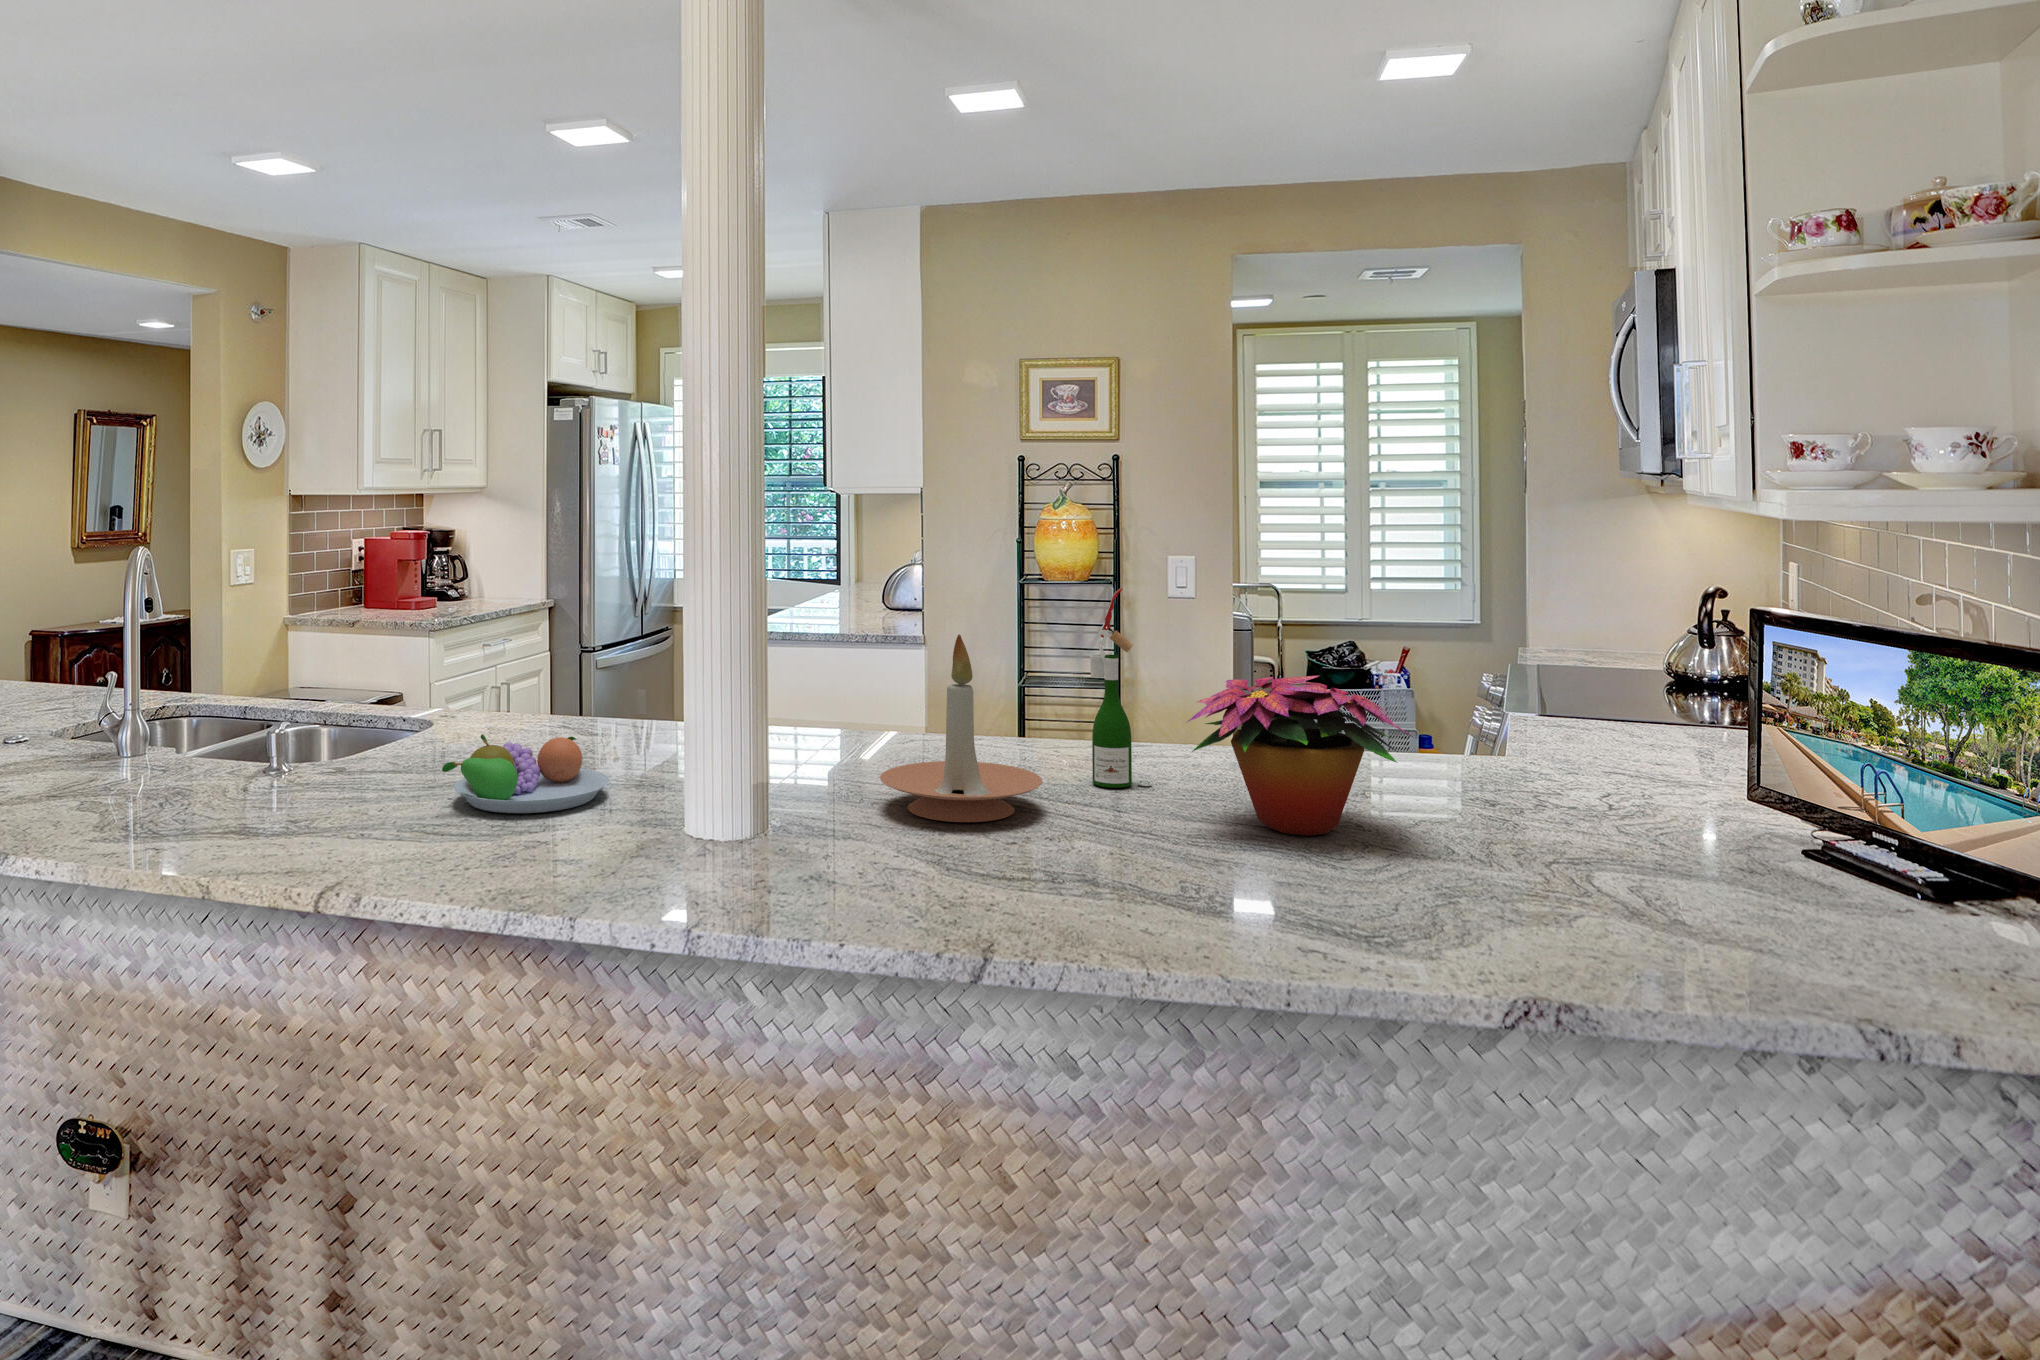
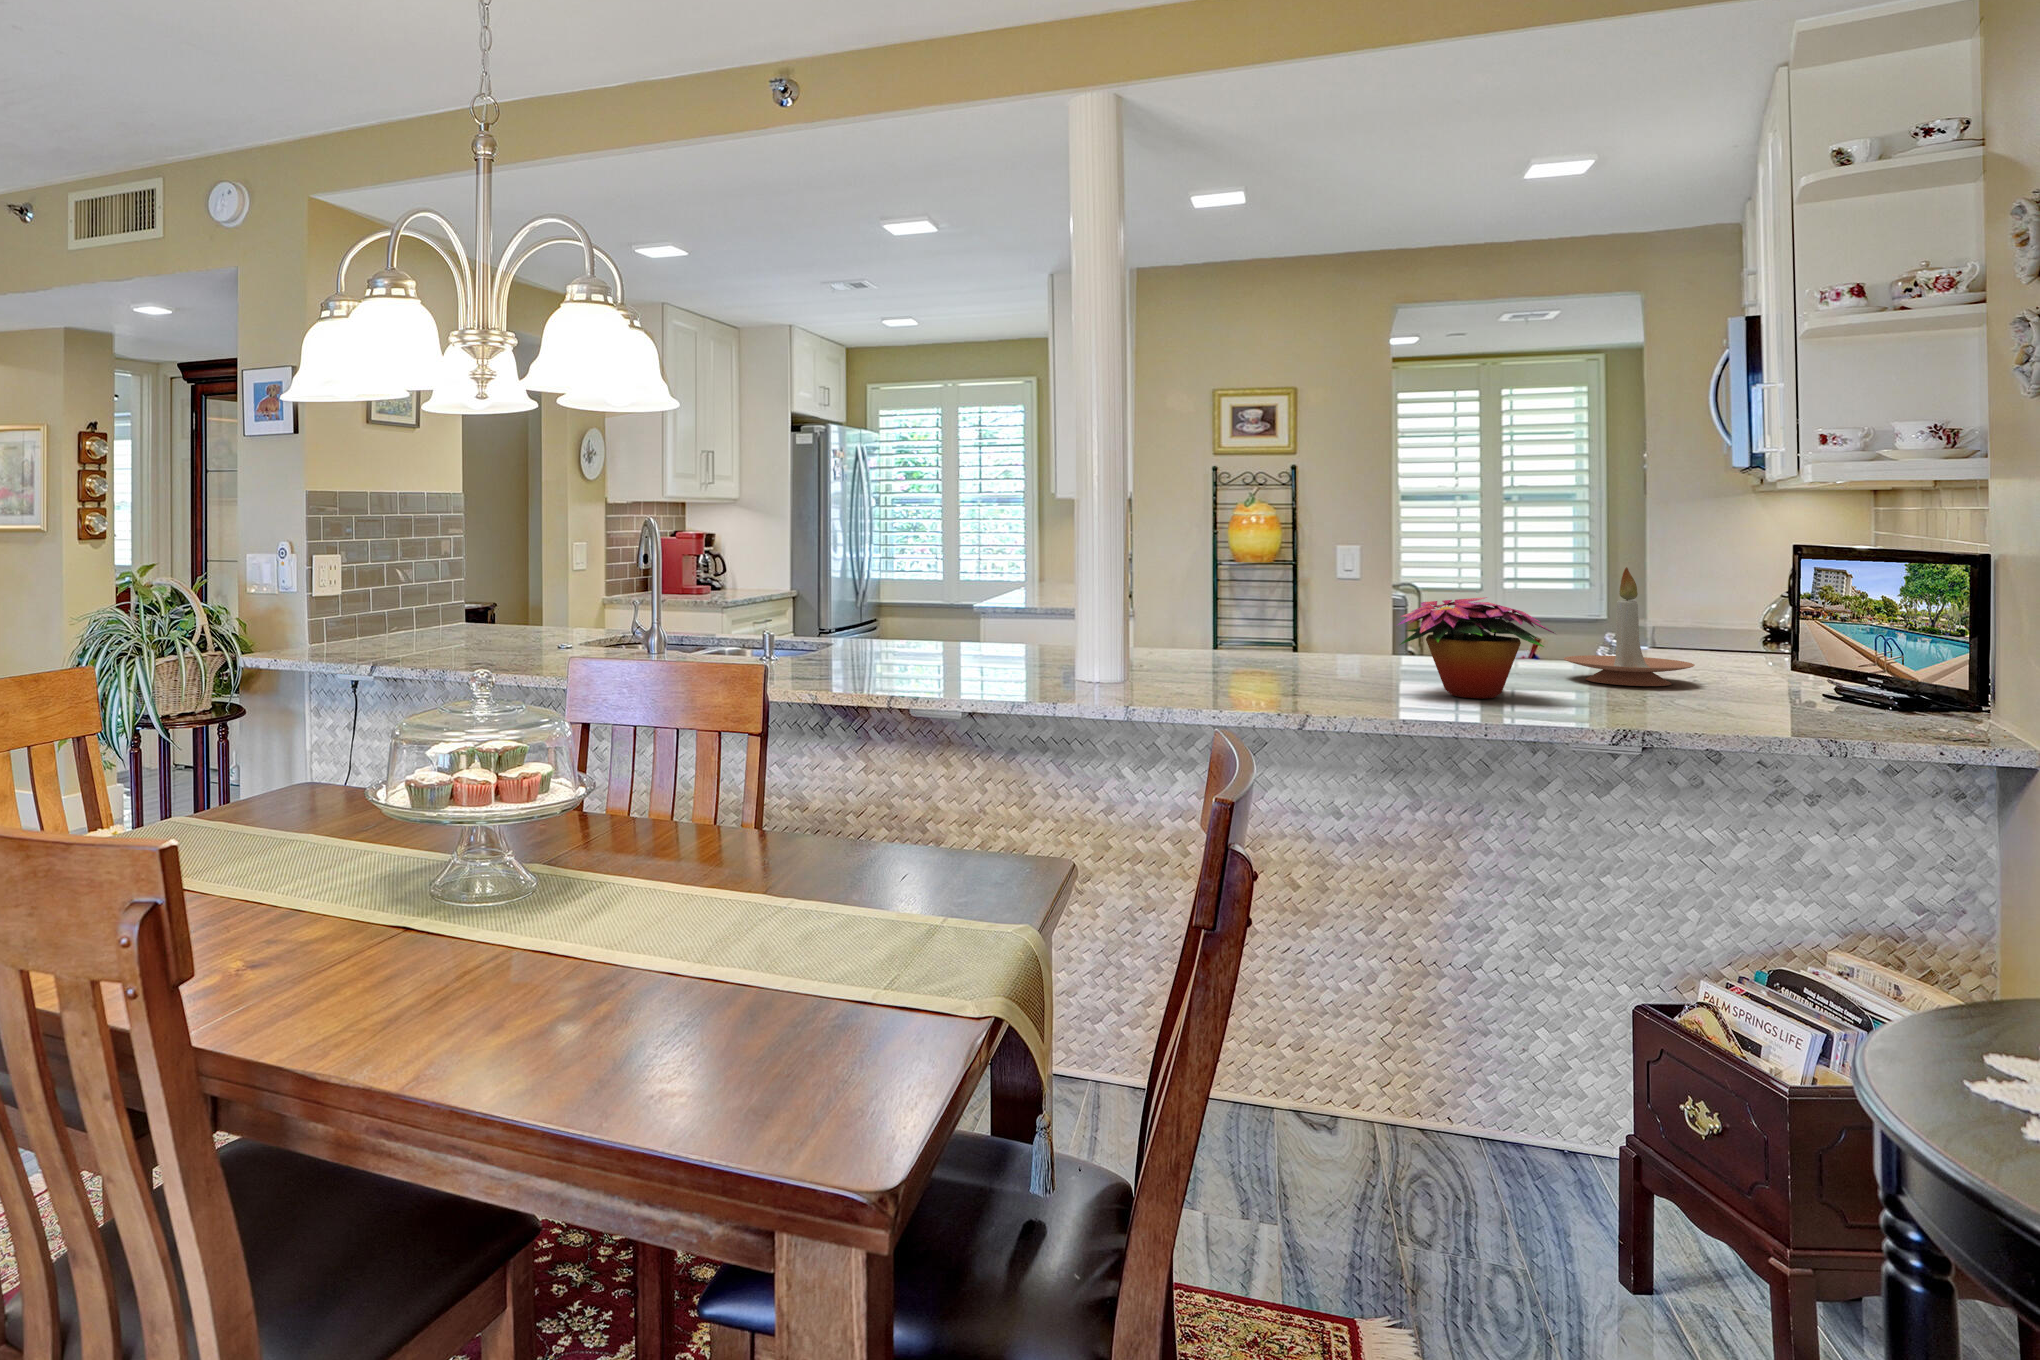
wine bottle: present [1090,588,1152,788] -> none [1316,547,1362,679]
candle holder: present [880,634,1042,822] -> present [1564,567,1695,686]
fruit bowl: present [442,734,609,813] -> none [894,639,992,684]

